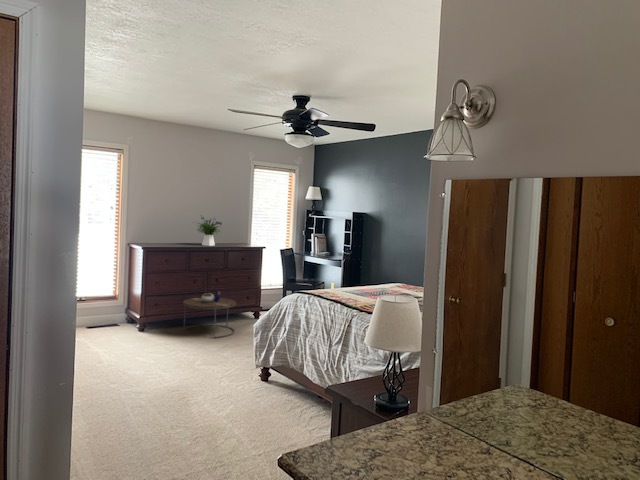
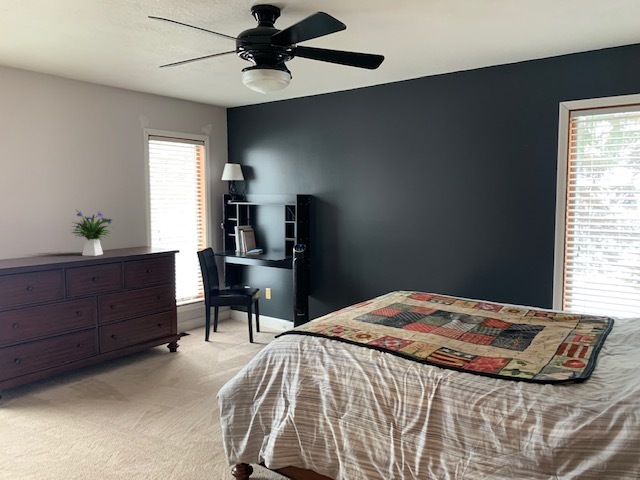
side table: present [183,291,236,338] -> none [63,325,151,401]

